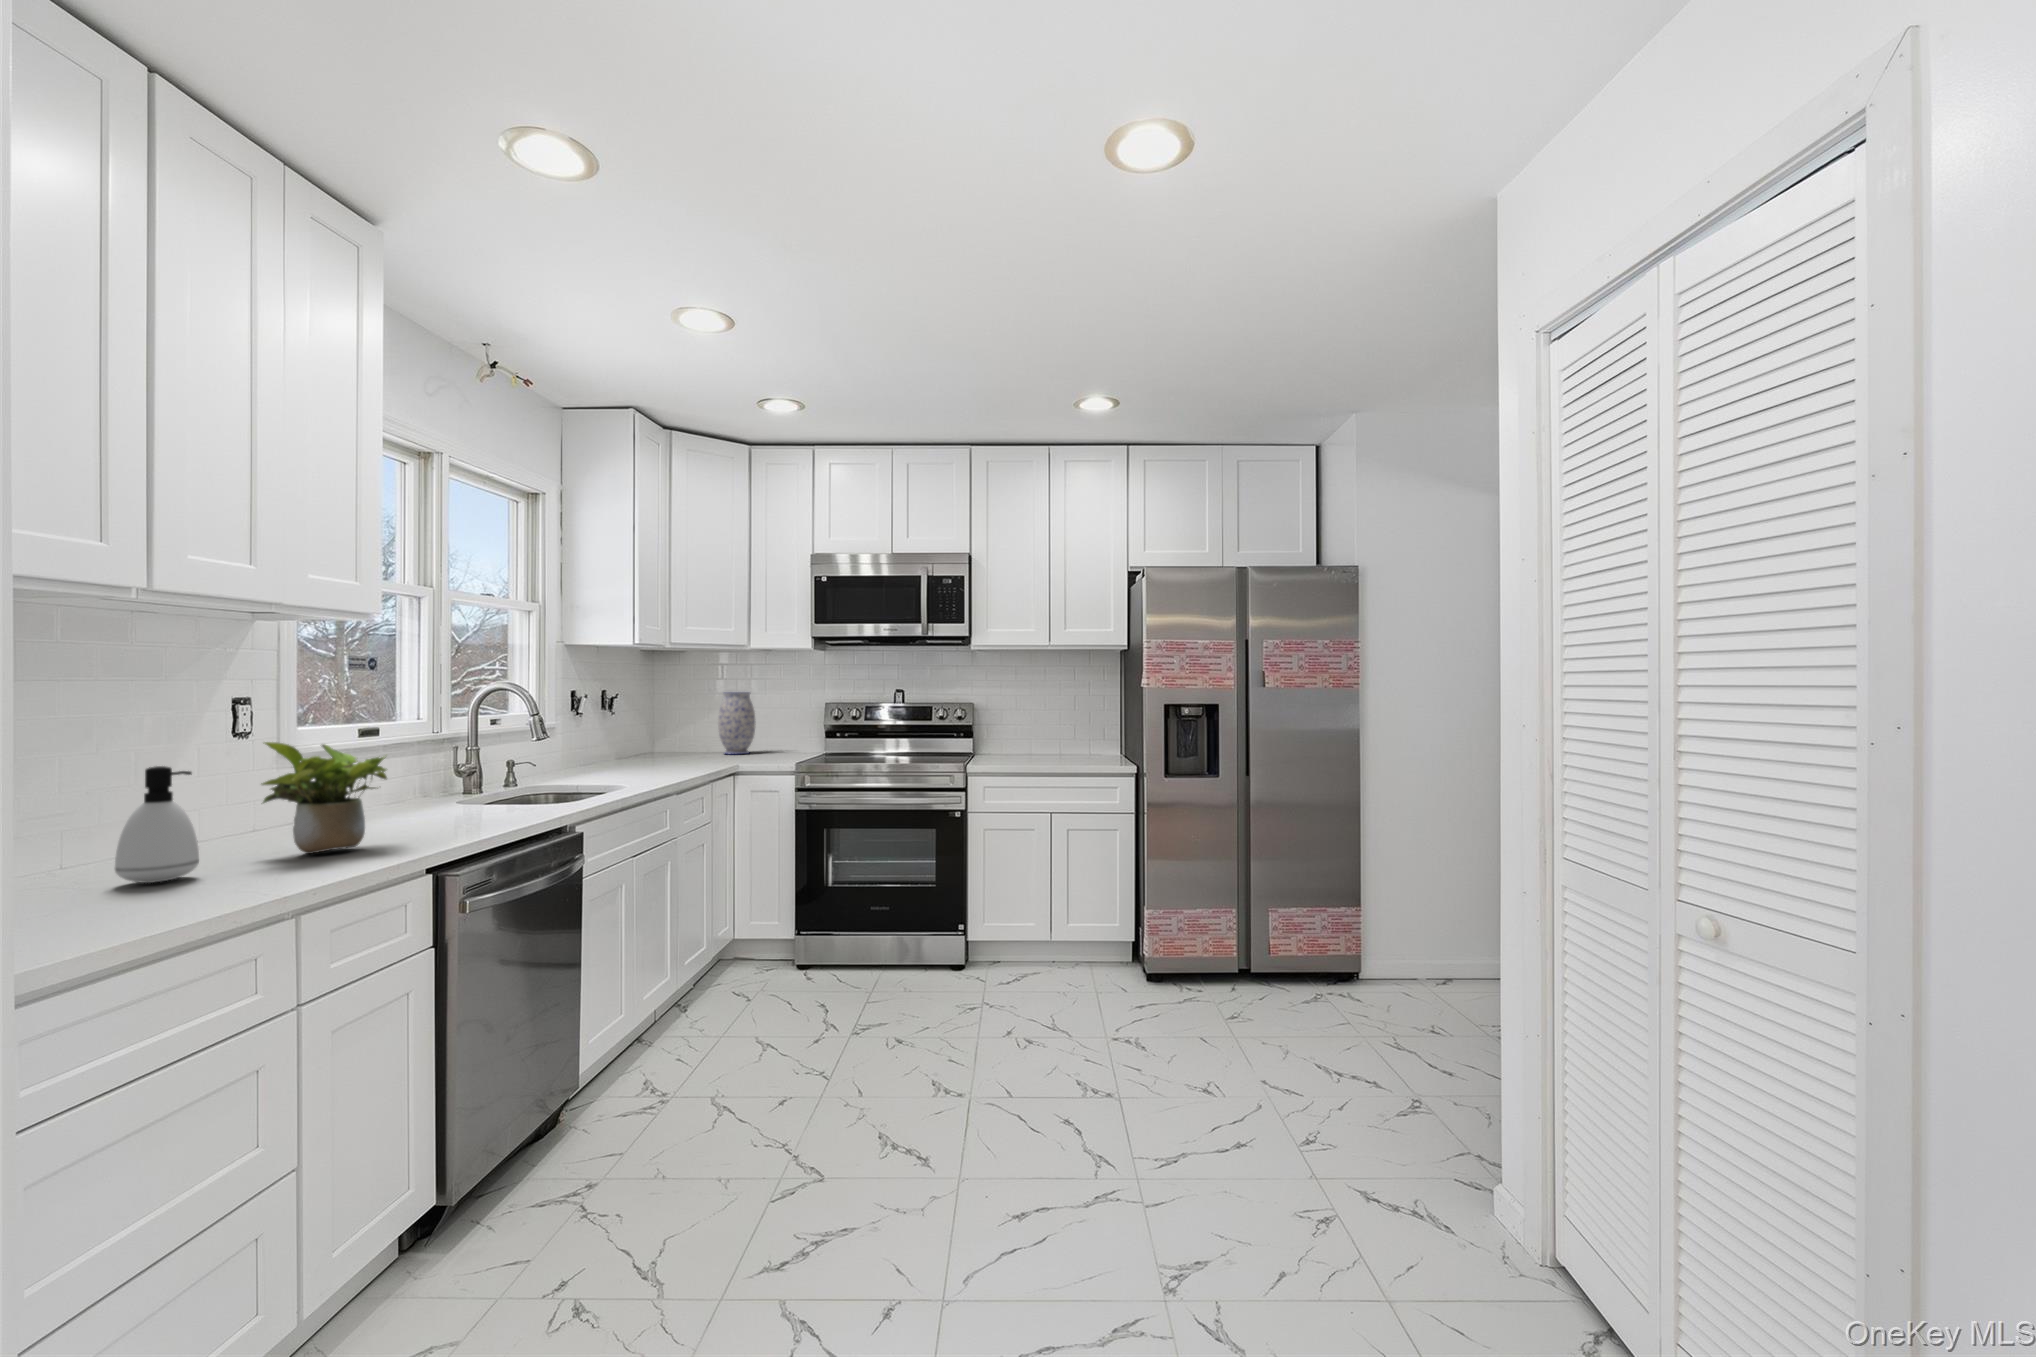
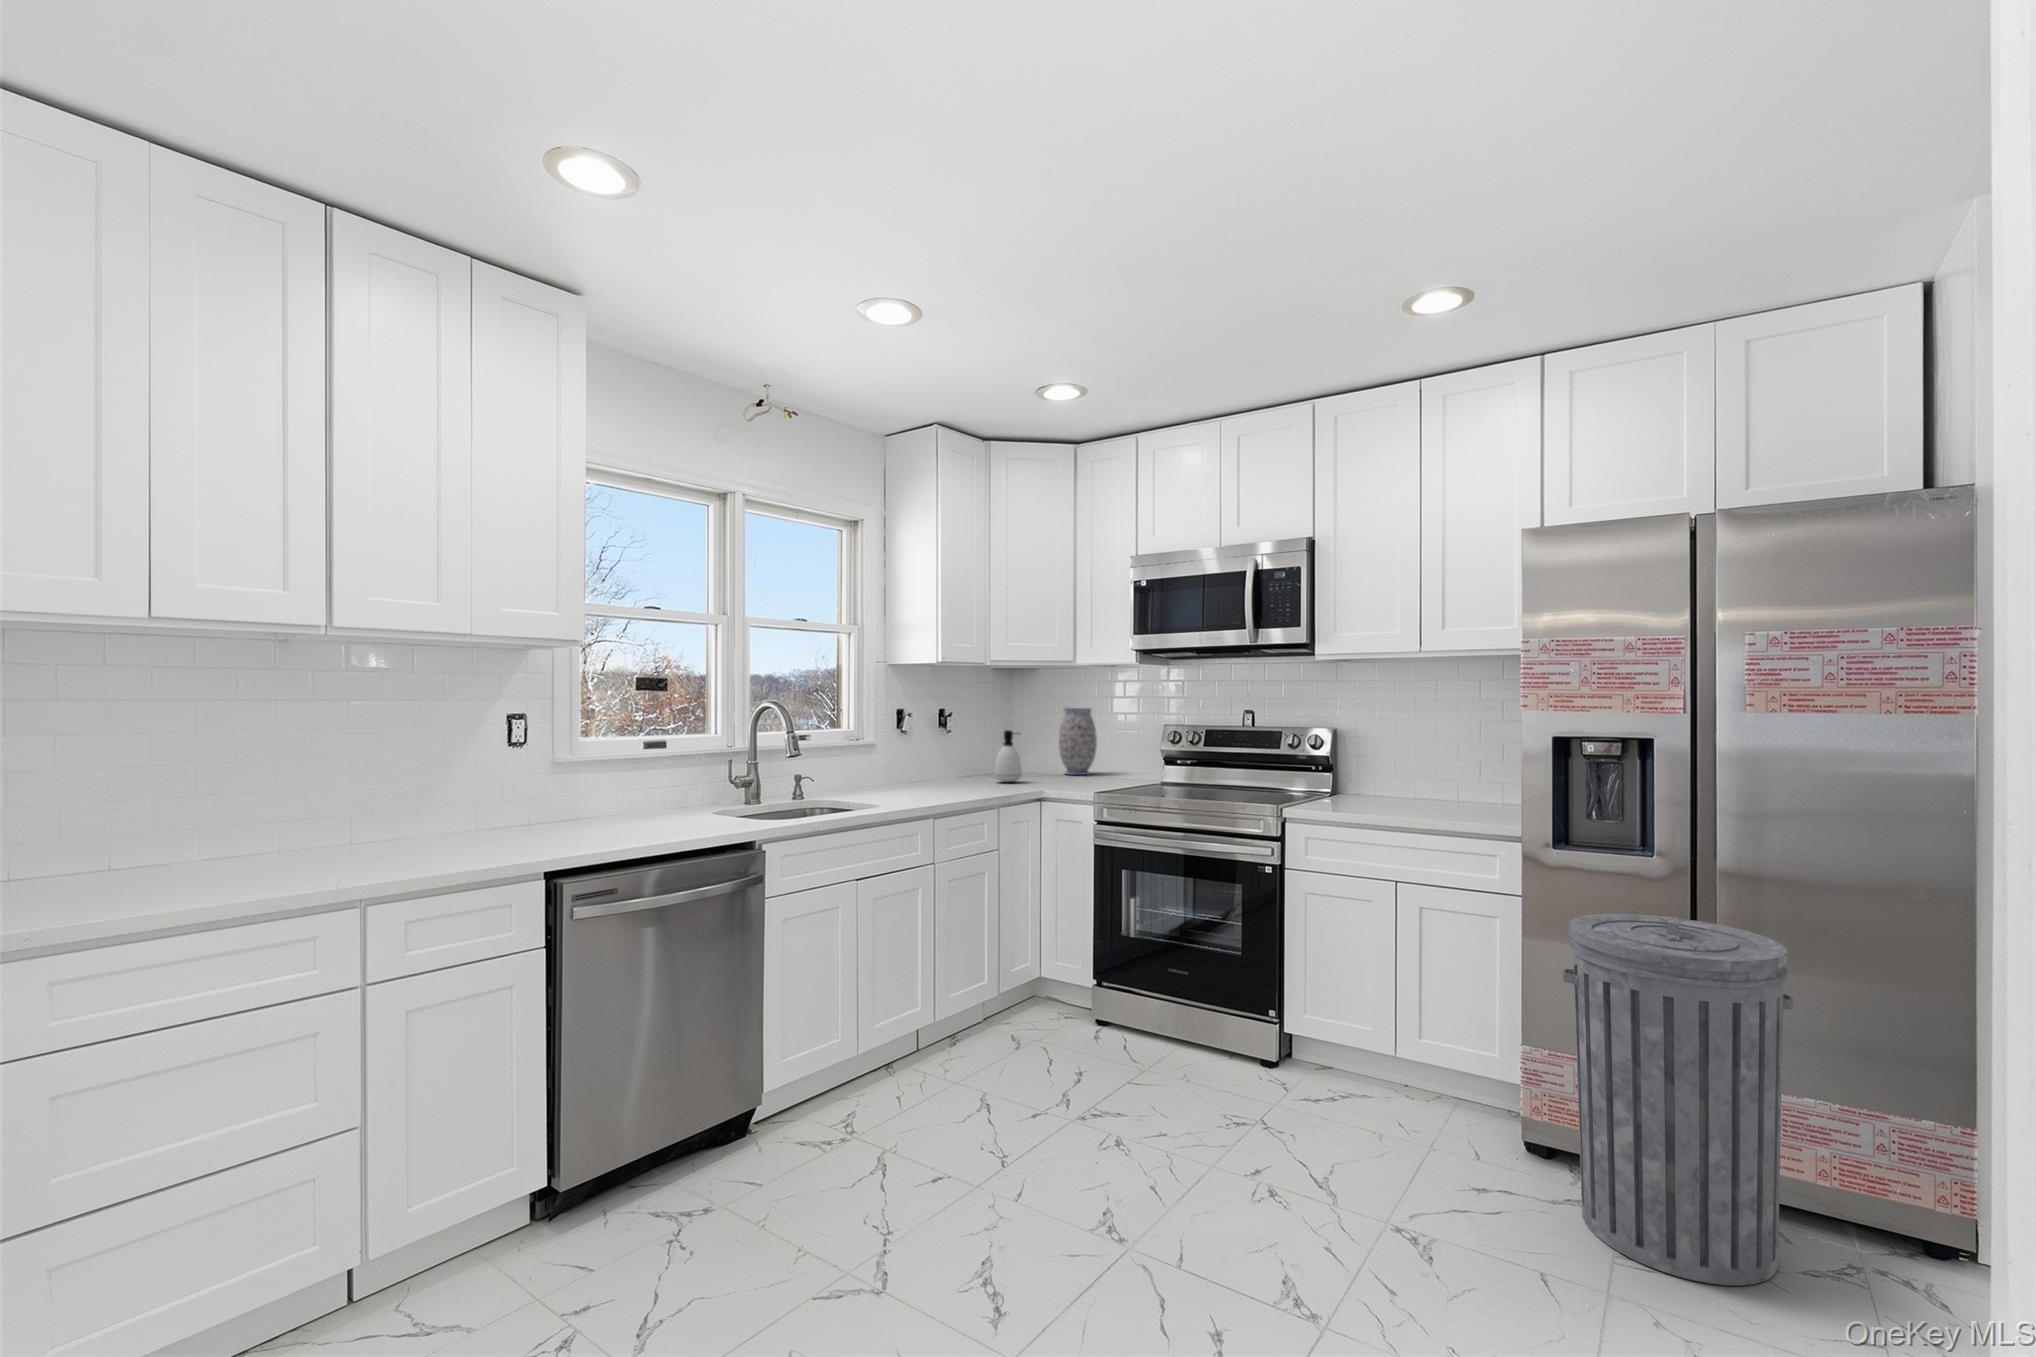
potted plant: present [262,742,387,854] -> none [447,755,576,853]
soap dispenser: present [115,766,199,883] -> present [994,730,1022,782]
trash can: none [1186,808,1300,1019] -> present [1562,914,1794,1285]

